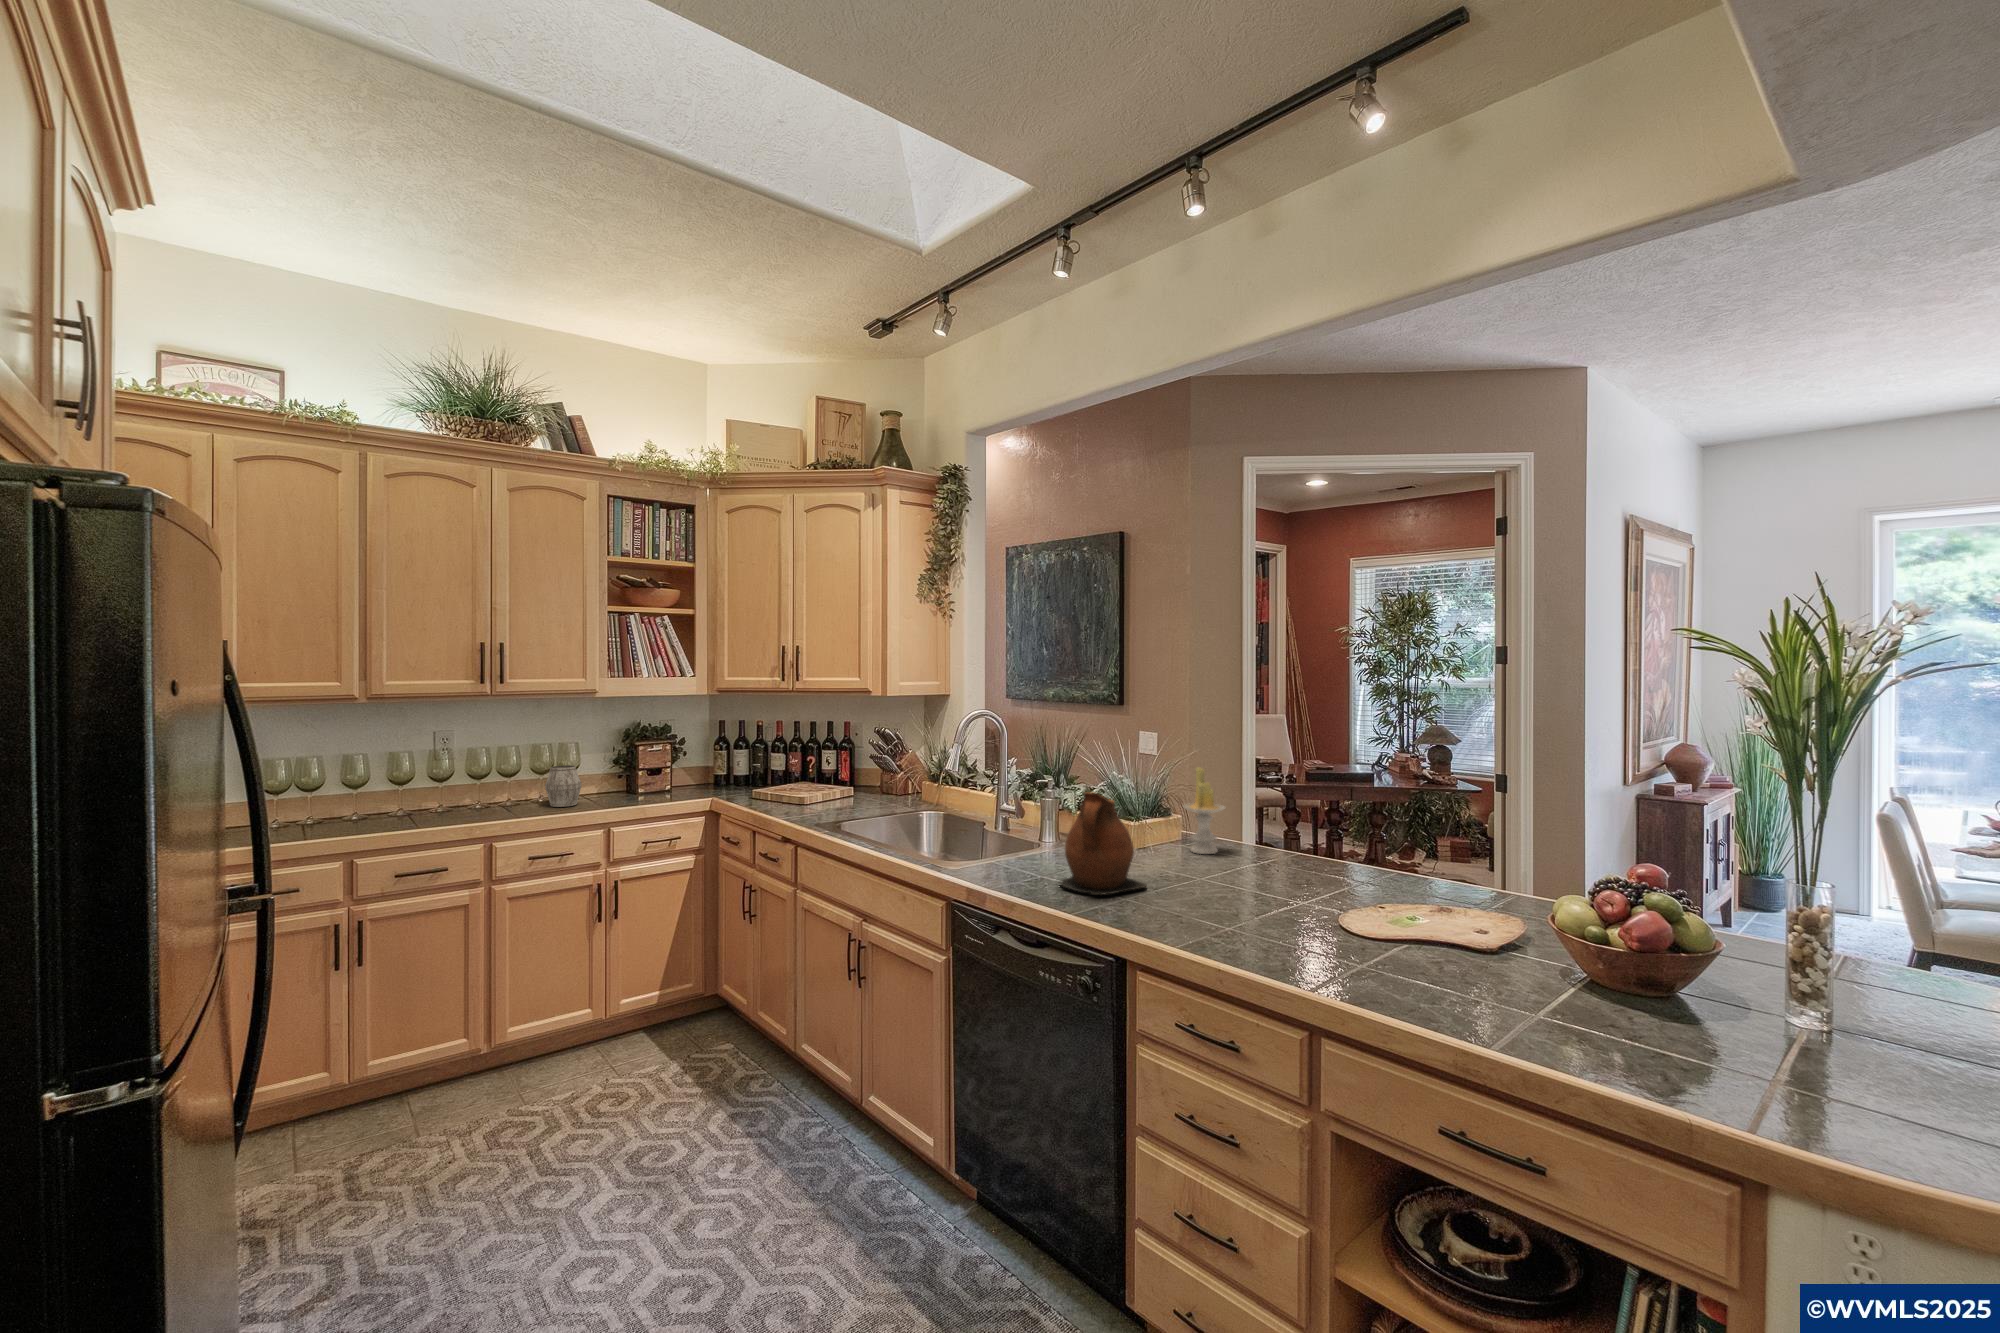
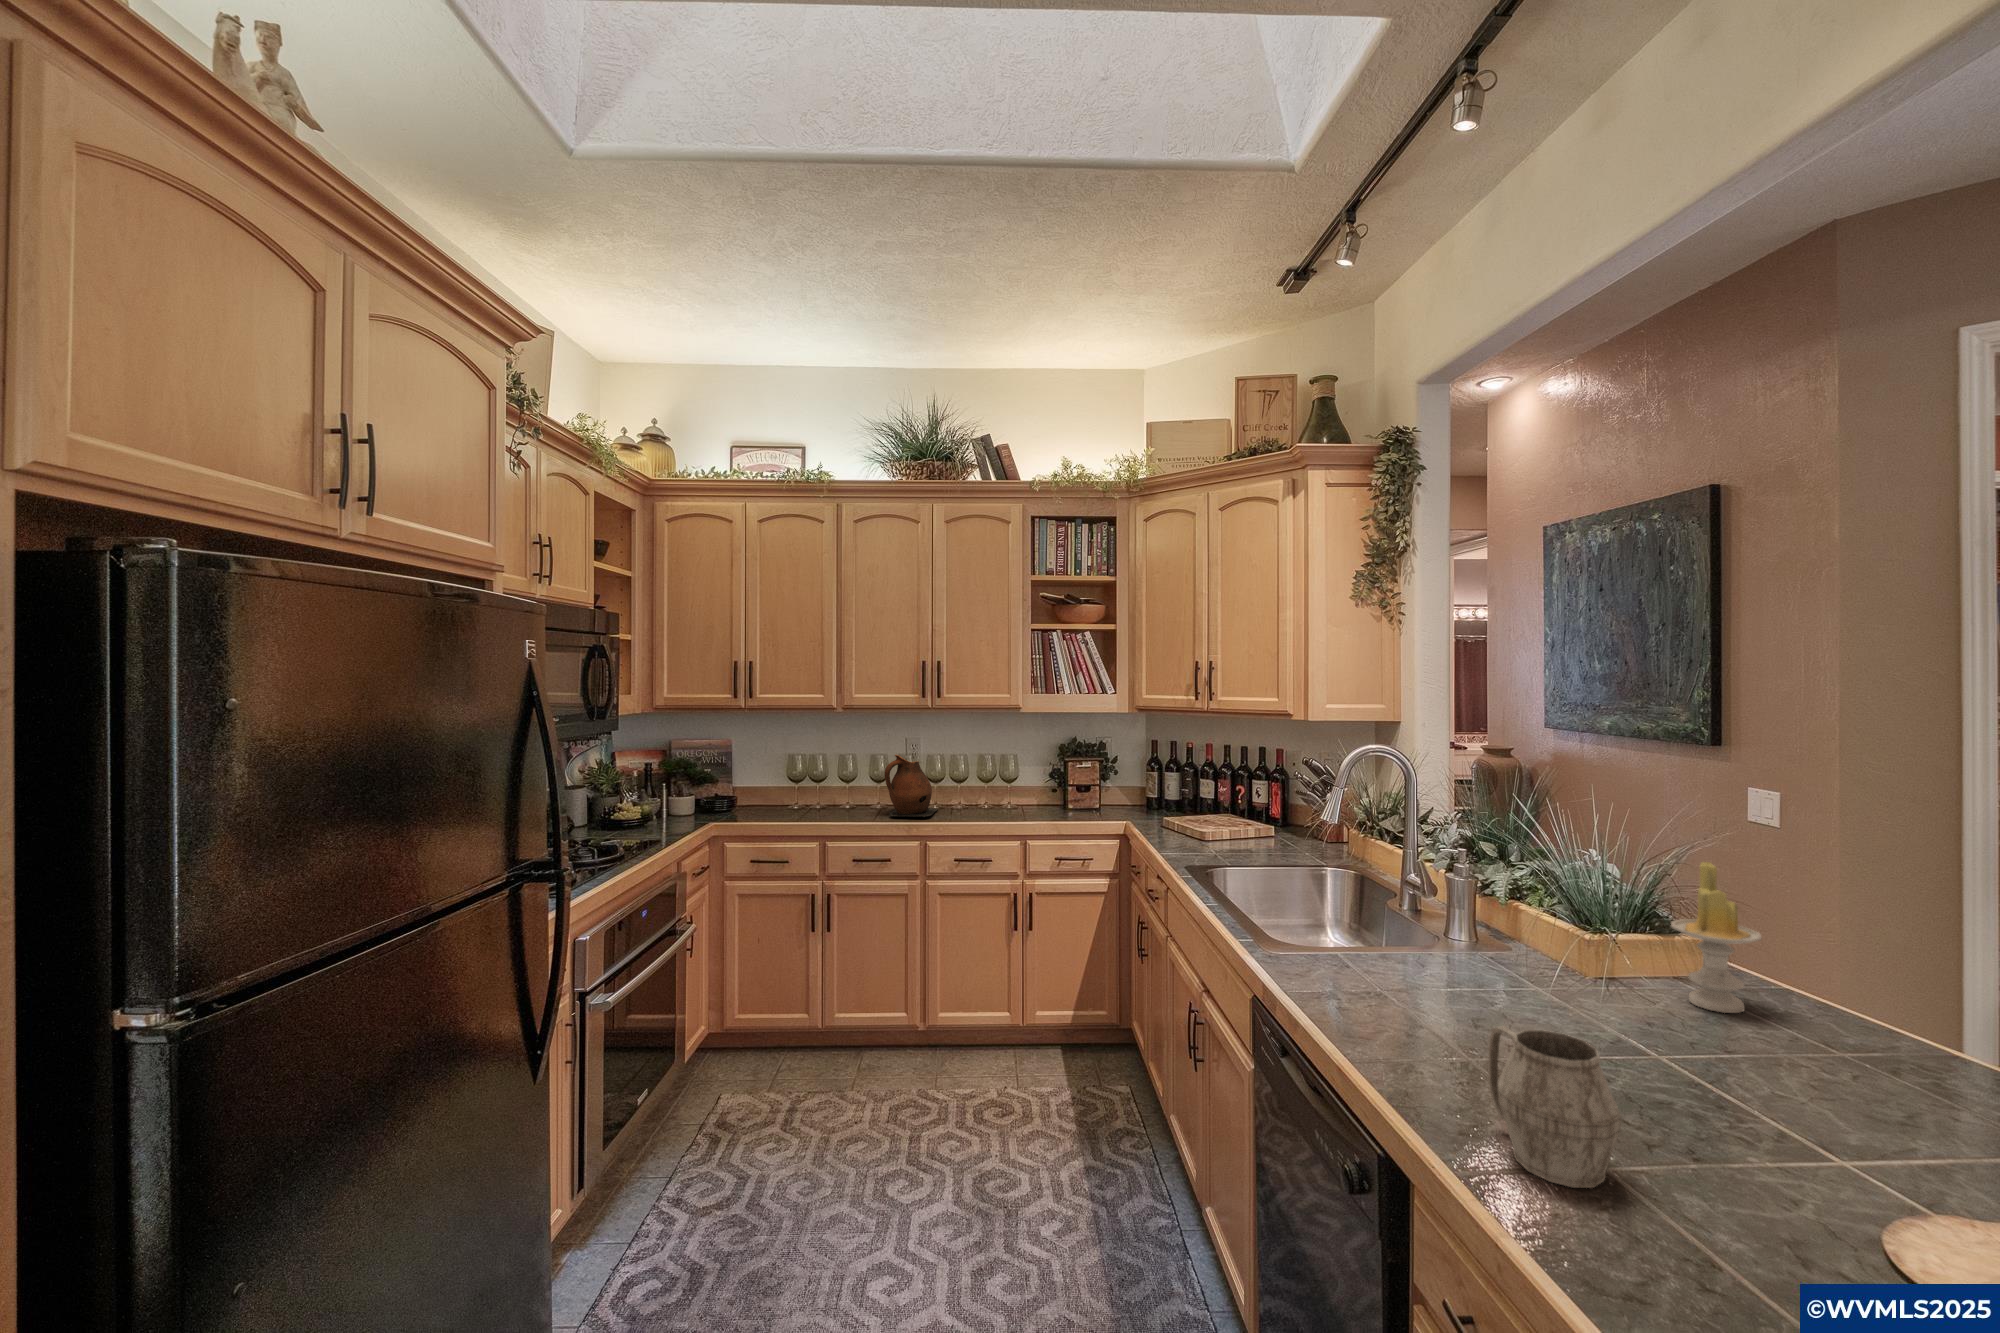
mug: present [545,765,581,807] -> present [1489,1026,1621,1188]
ceramic pitcher: present [1059,792,1146,895] -> present [885,755,938,817]

